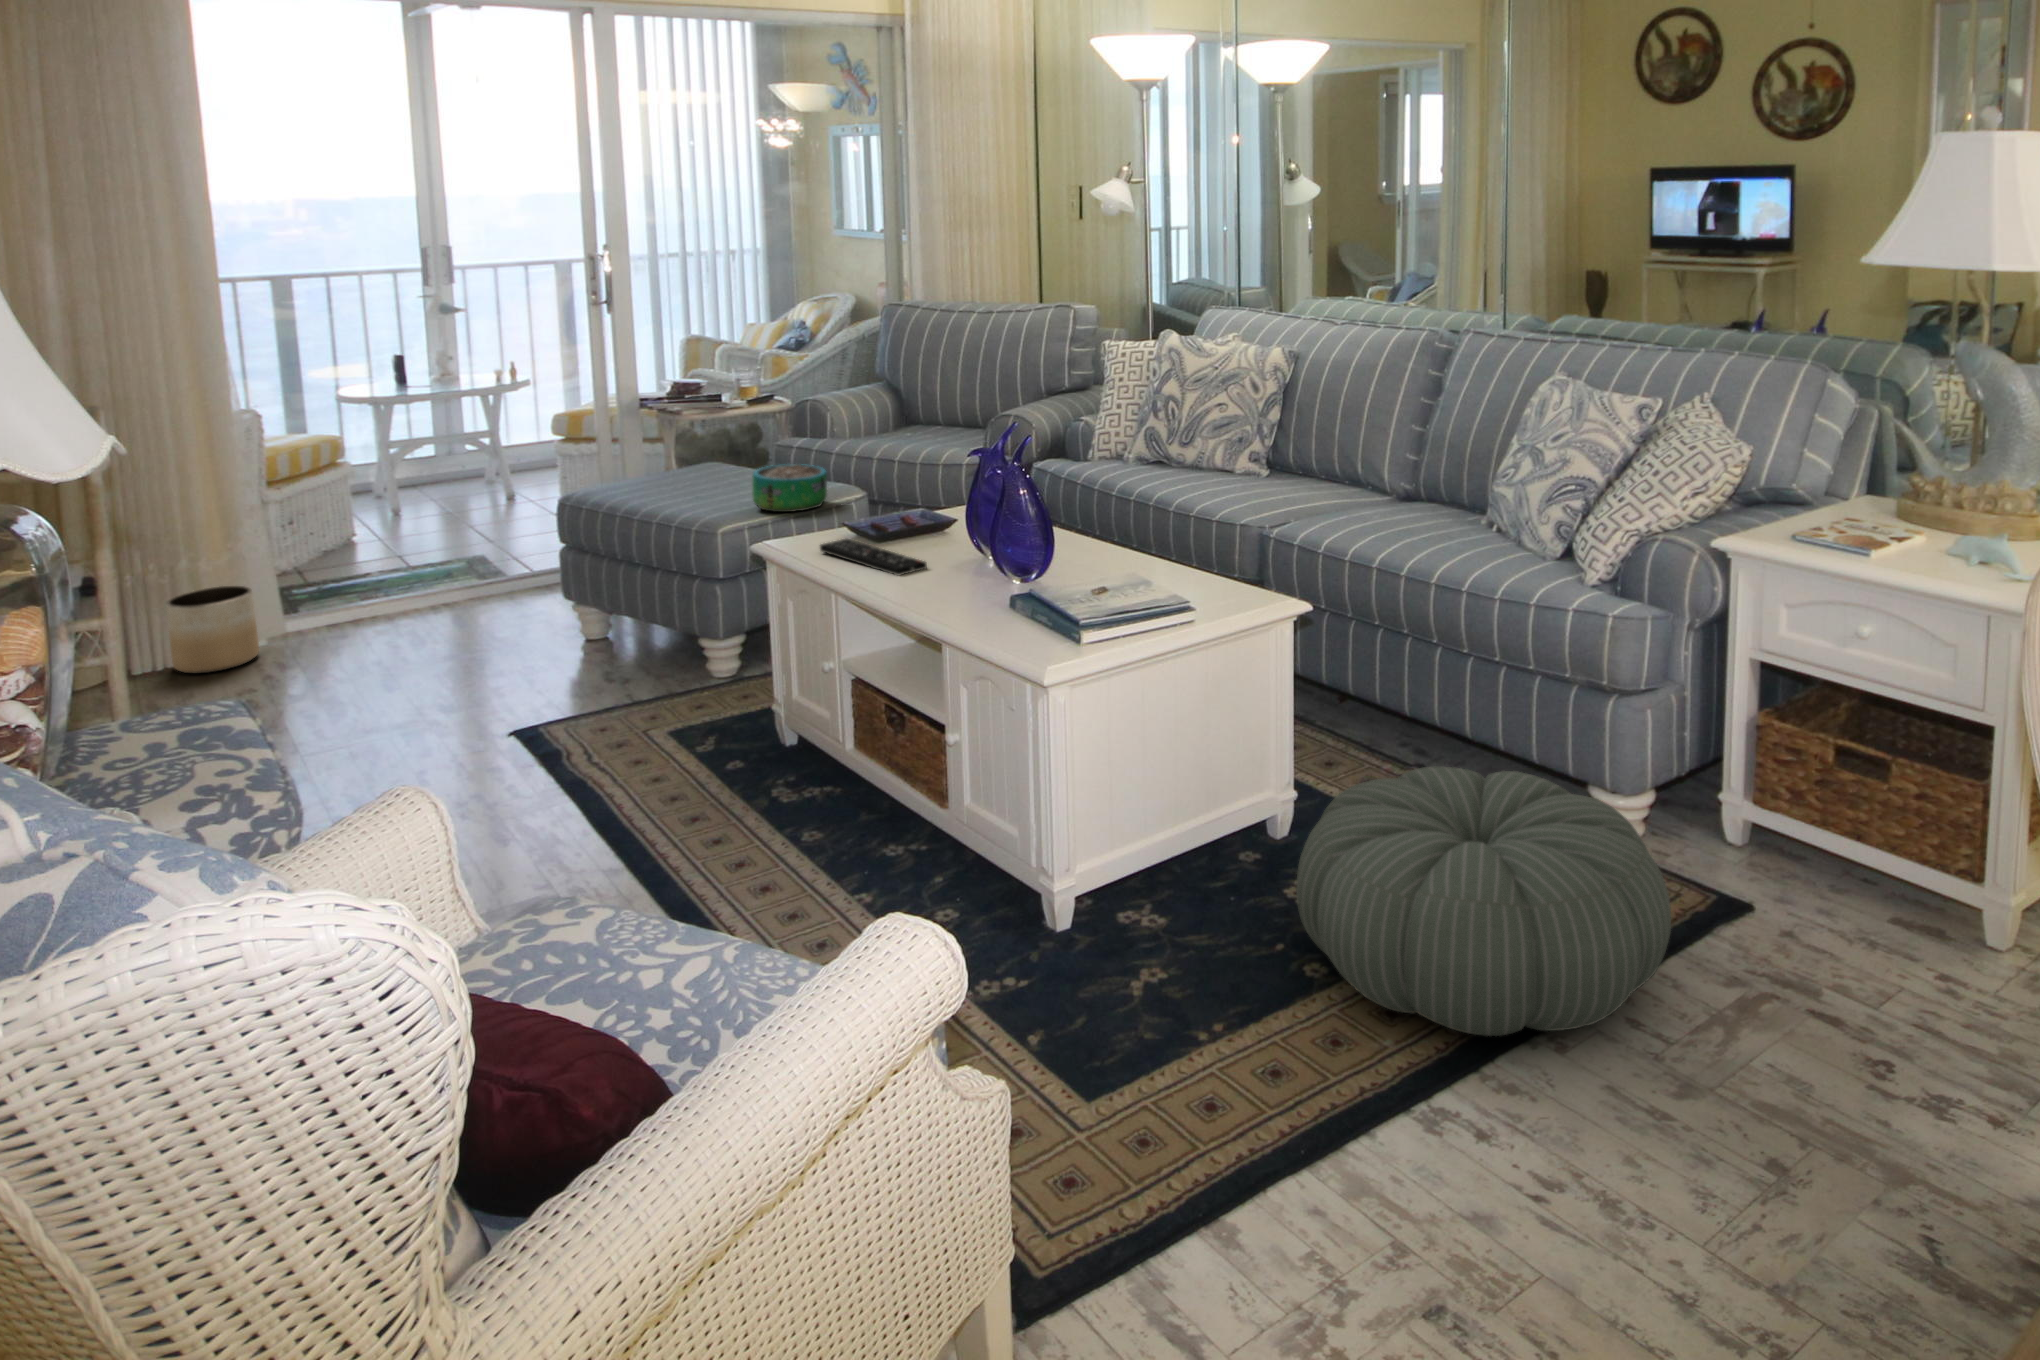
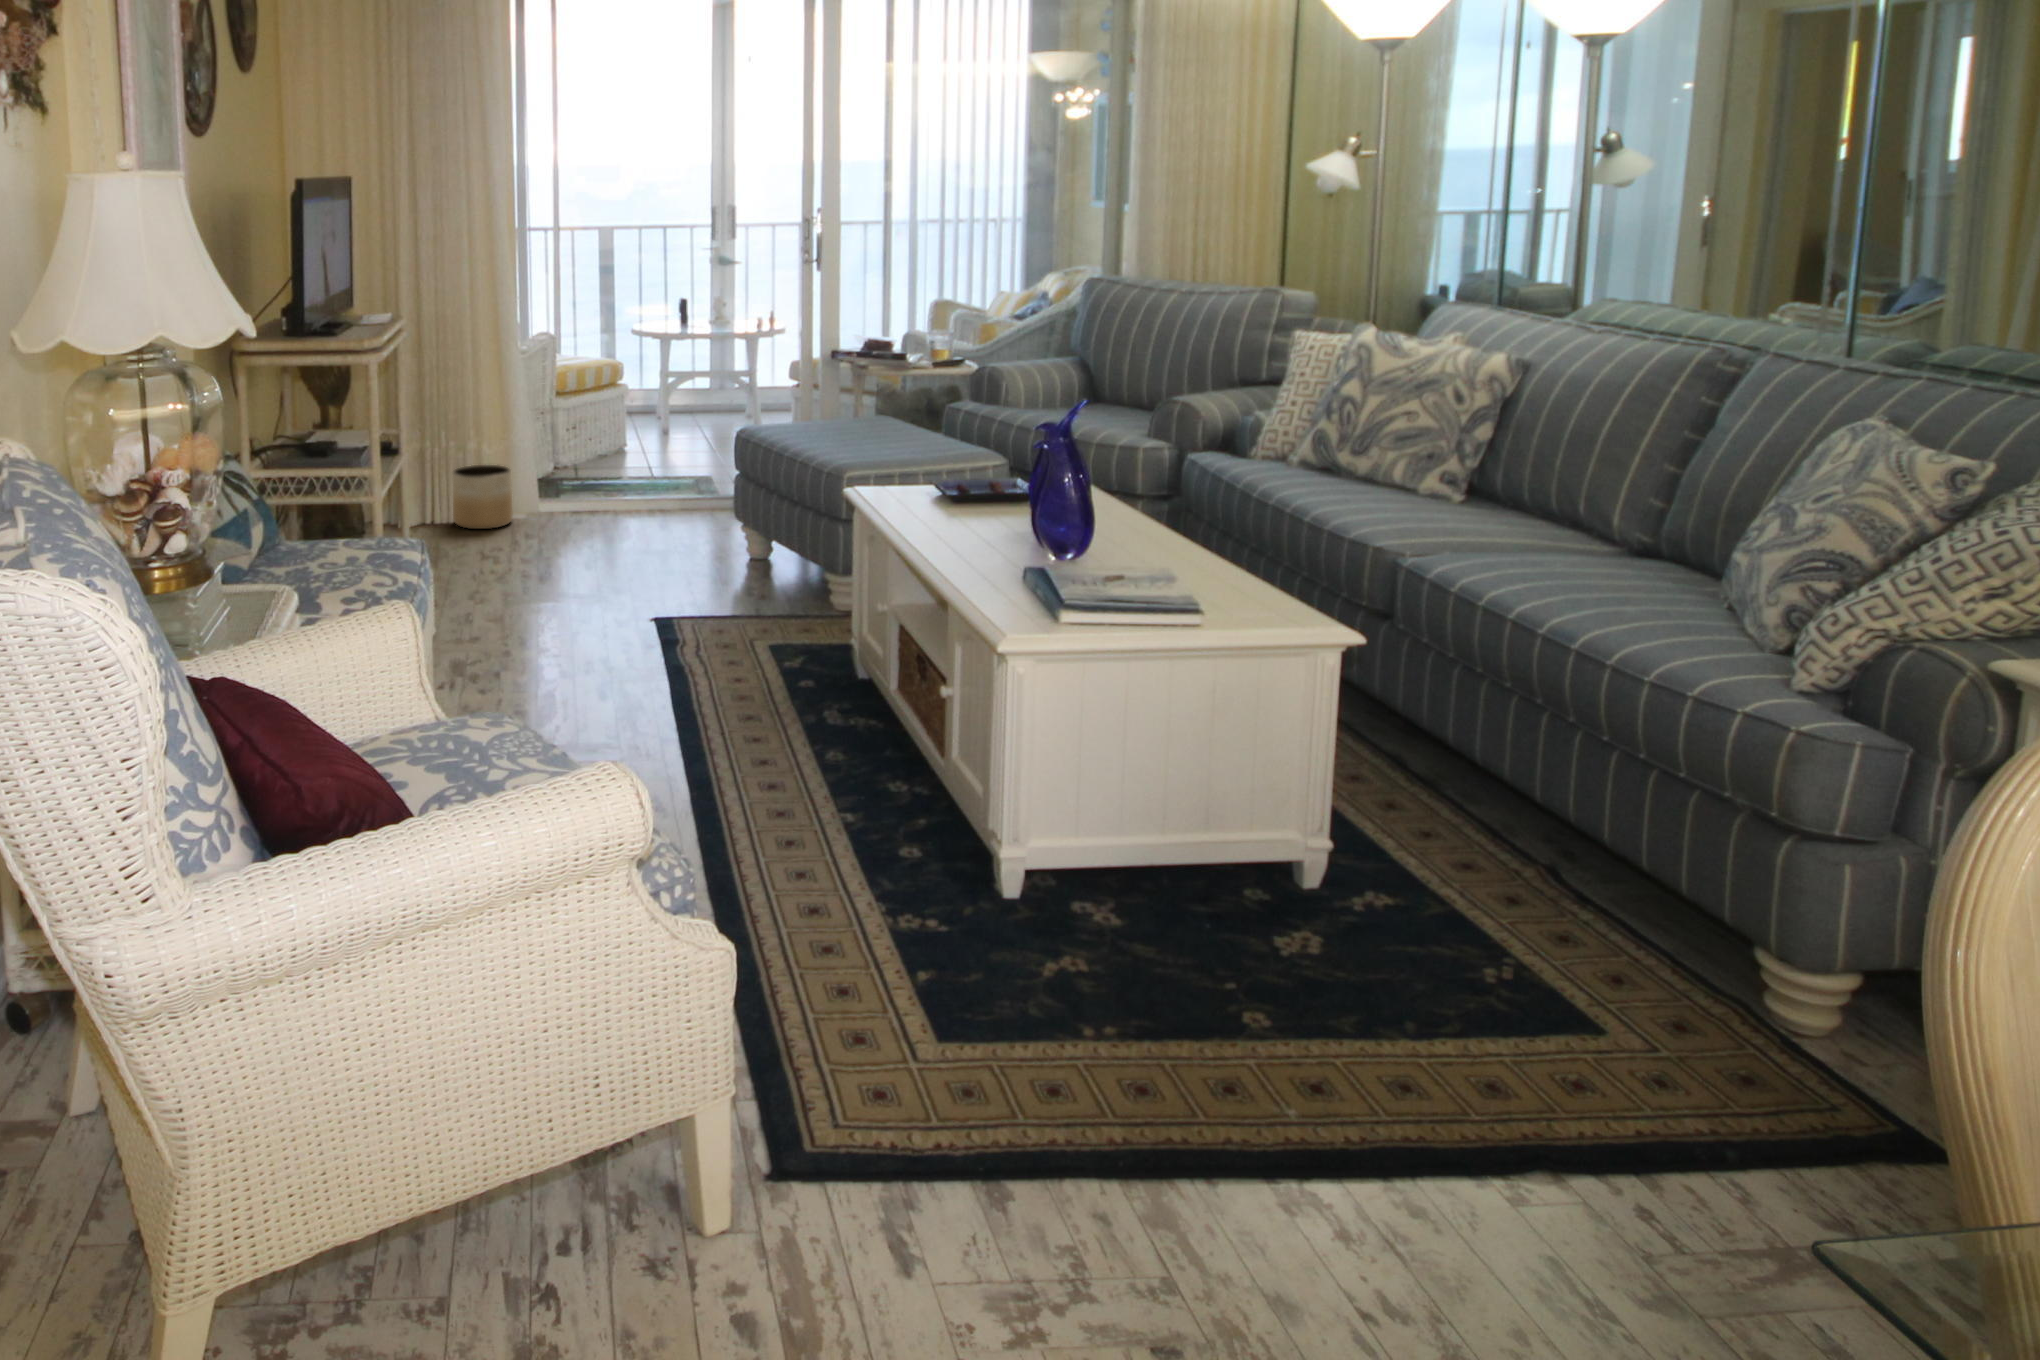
decorative bowl: present [752,464,827,512] -> none [878,421,951,466]
remote control: present [820,539,927,575] -> none [900,493,983,533]
pouf: present [1296,767,1671,1036] -> none [1242,837,1737,1177]

